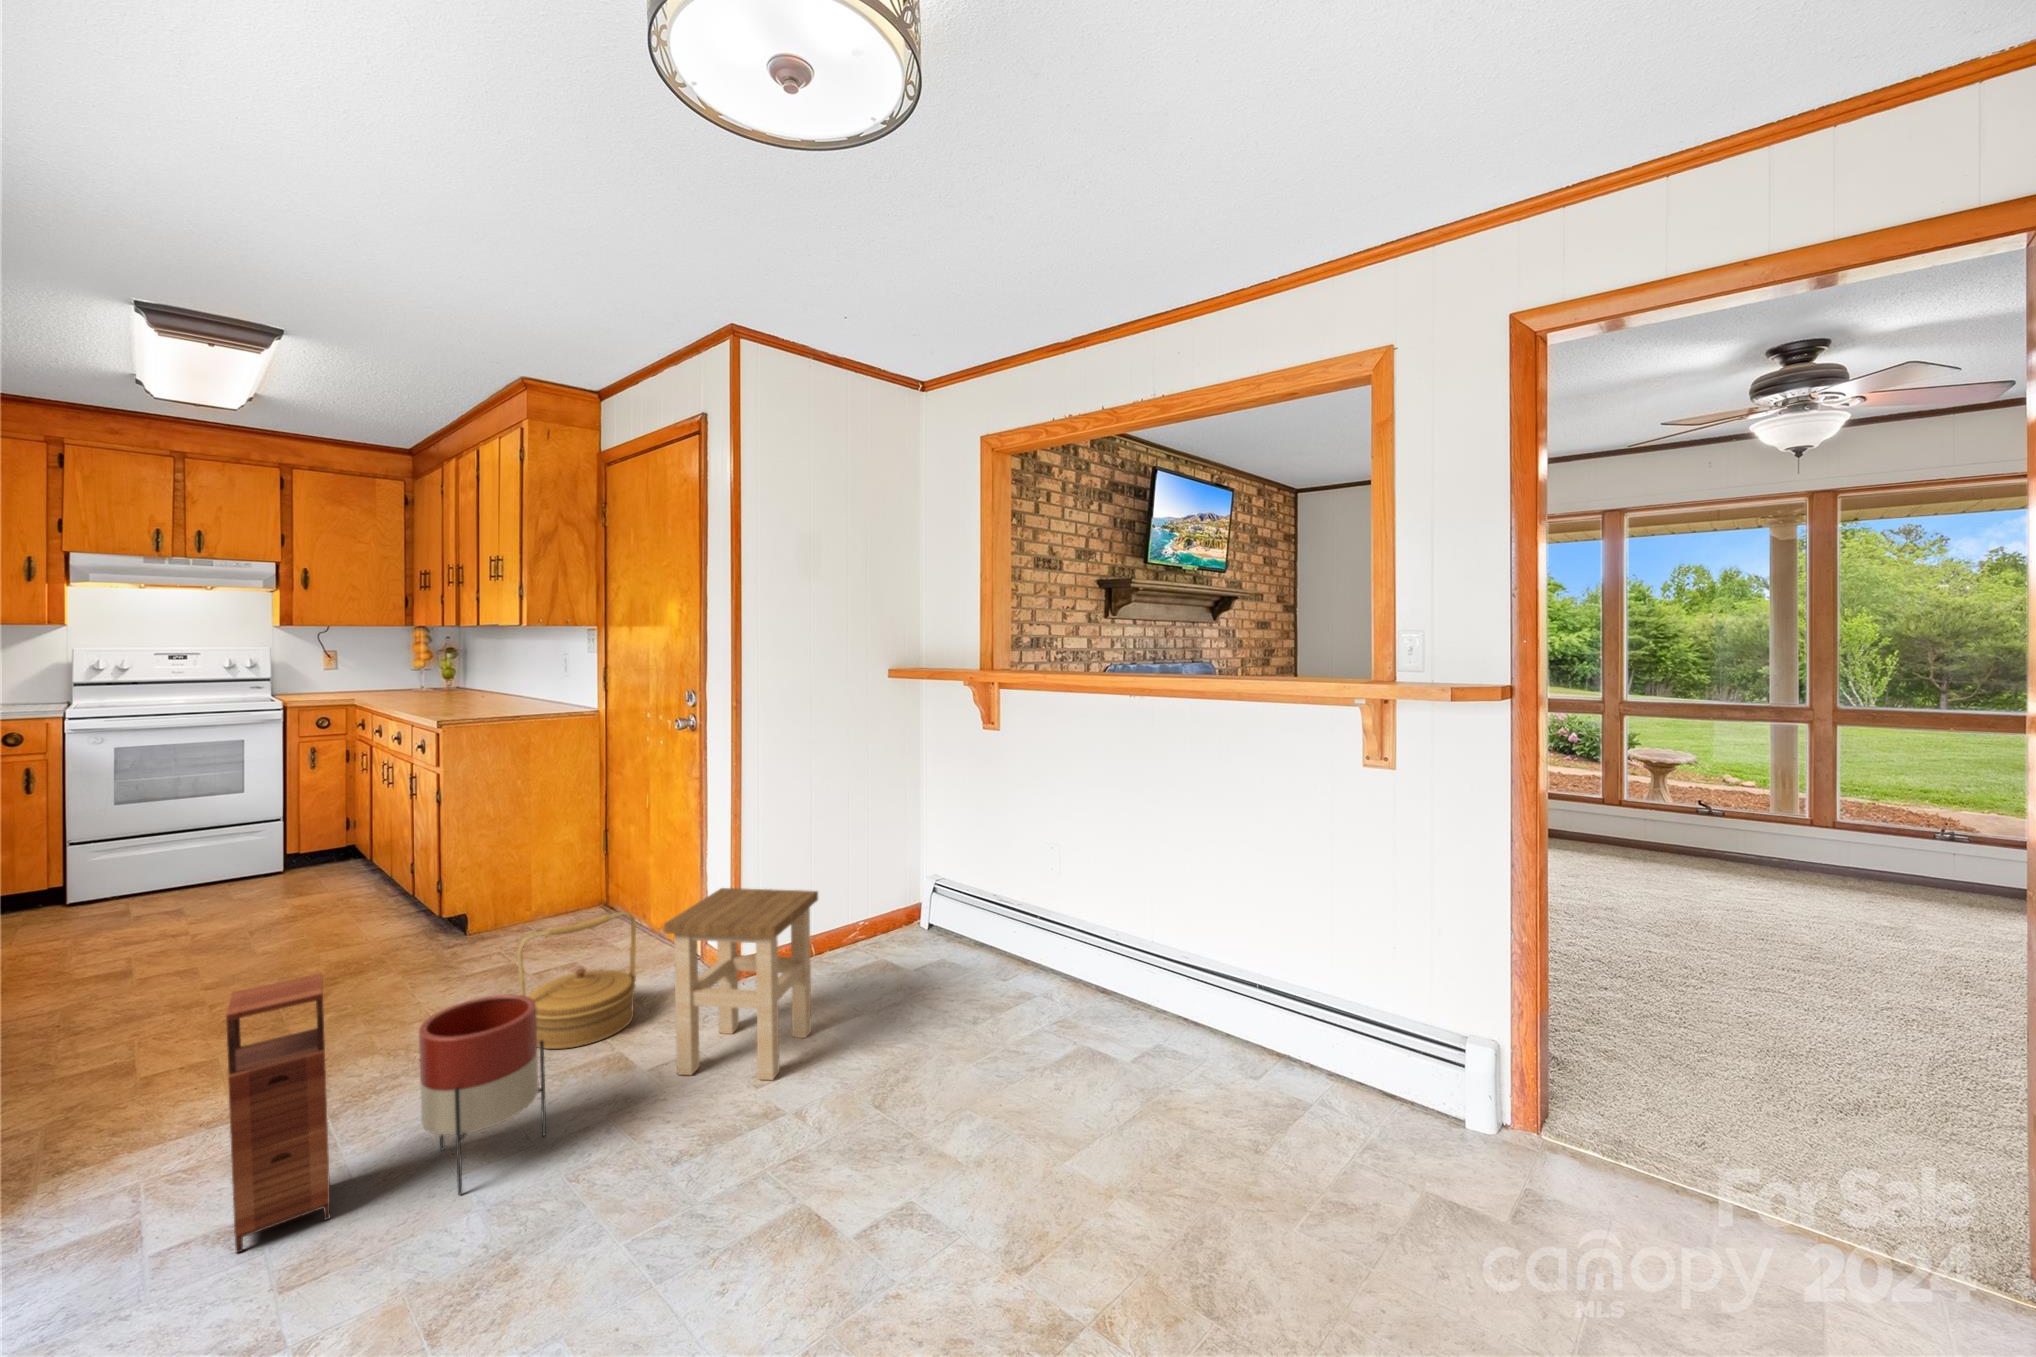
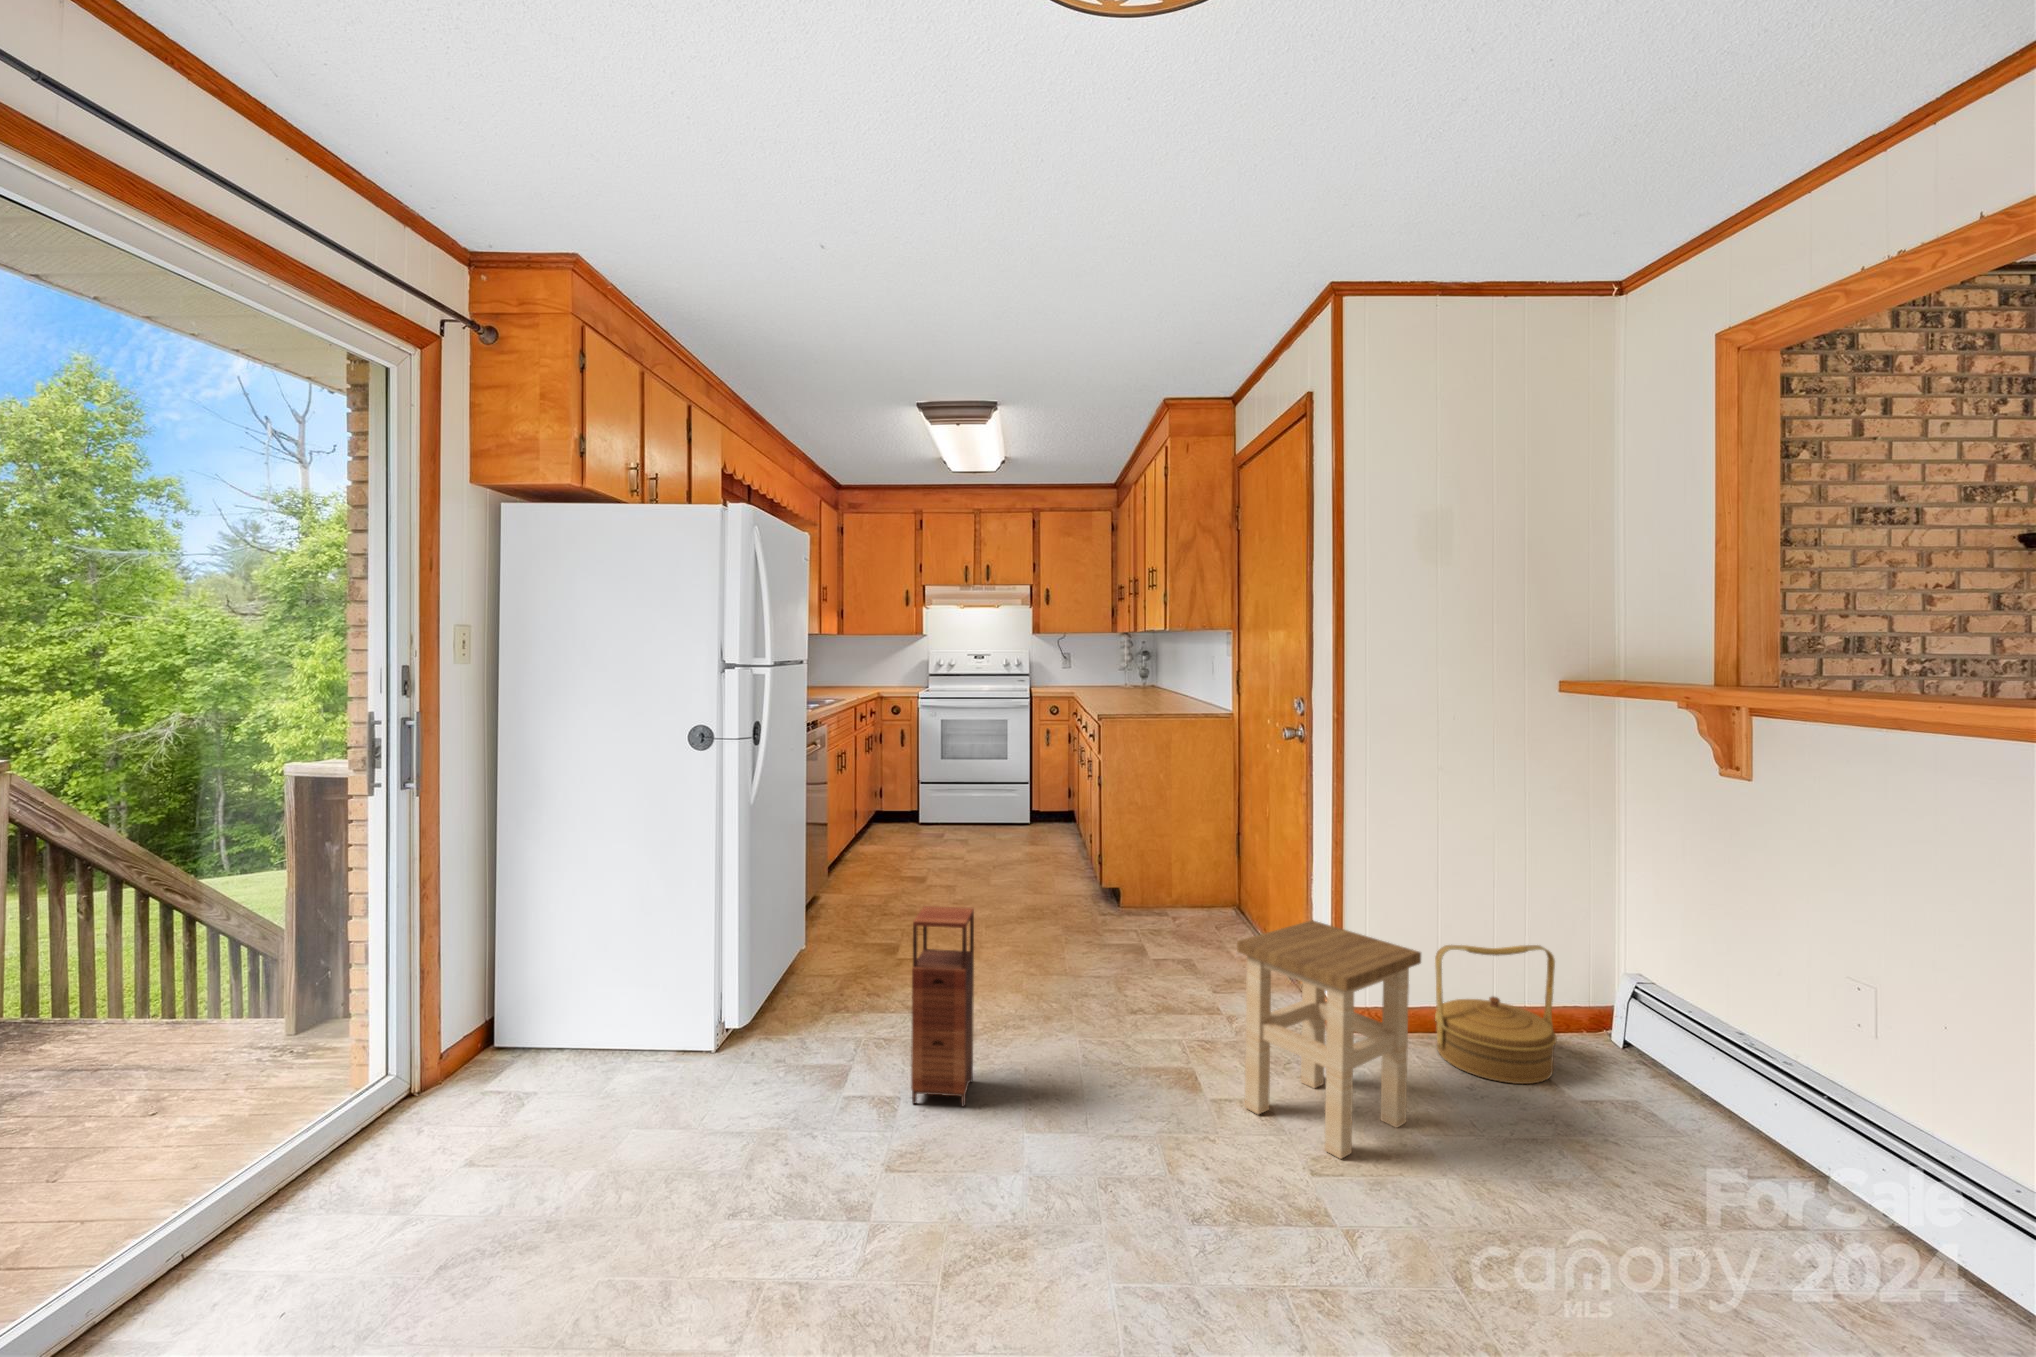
basket: present [517,911,636,1049] -> present [1435,945,1557,1084]
planter: present [419,994,546,1195] -> none [1025,964,1119,1133]

